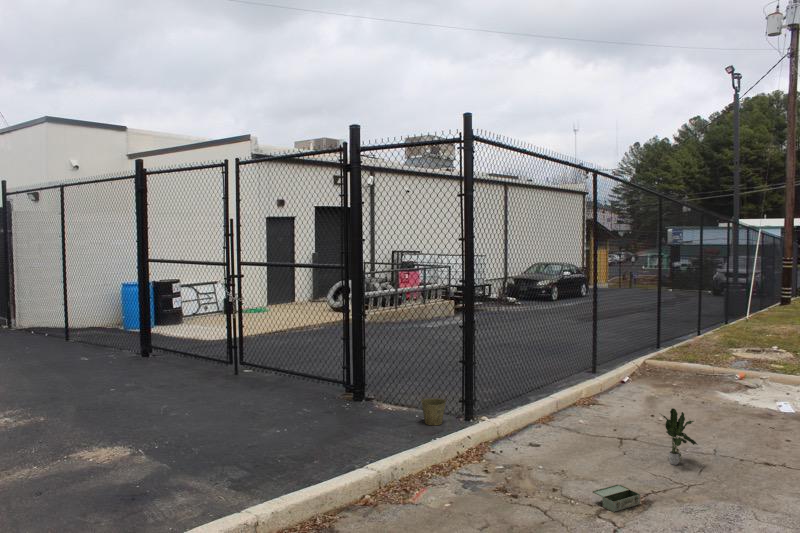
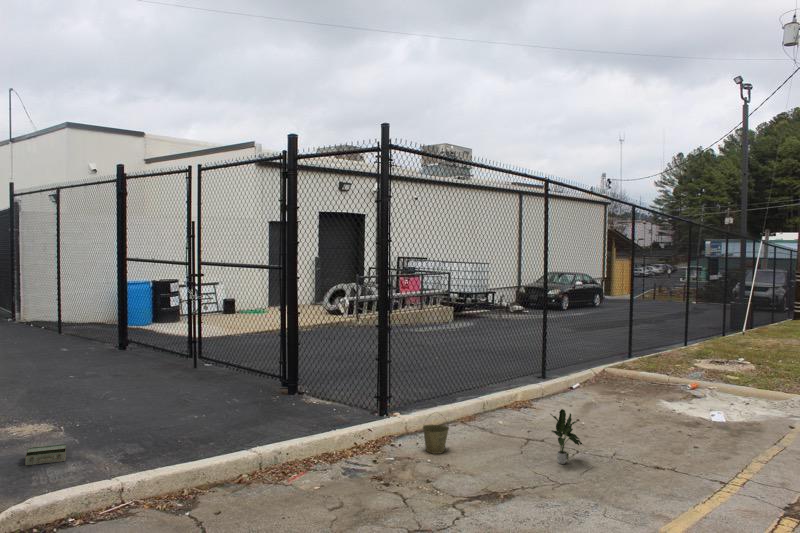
bucket: present [421,399,446,425] -> present [423,425,449,454]
toolbox: present [593,485,640,512] -> present [25,444,67,465]

